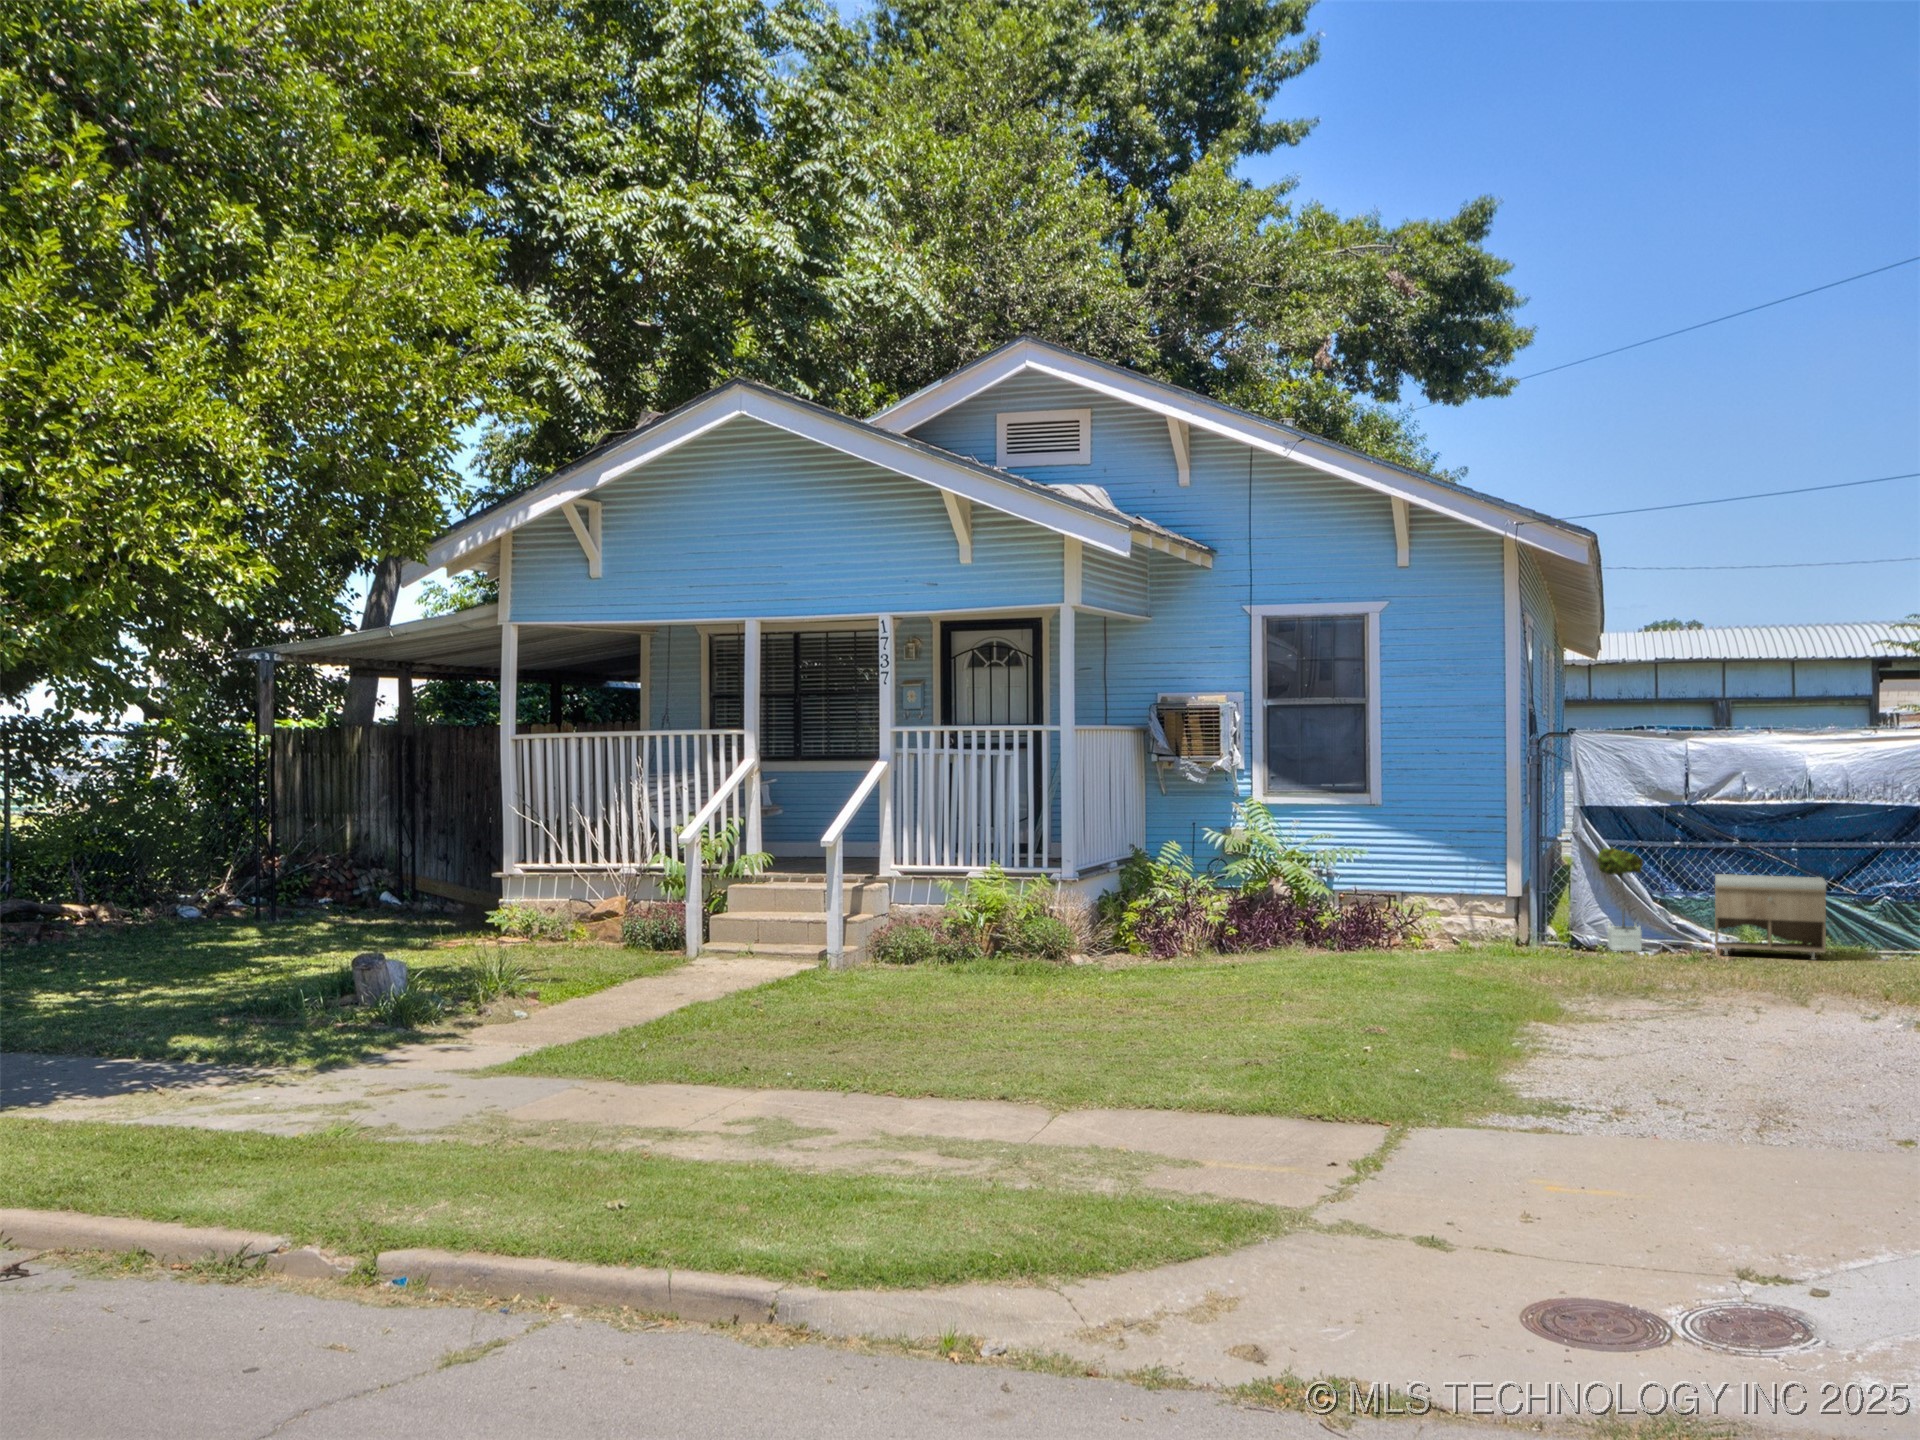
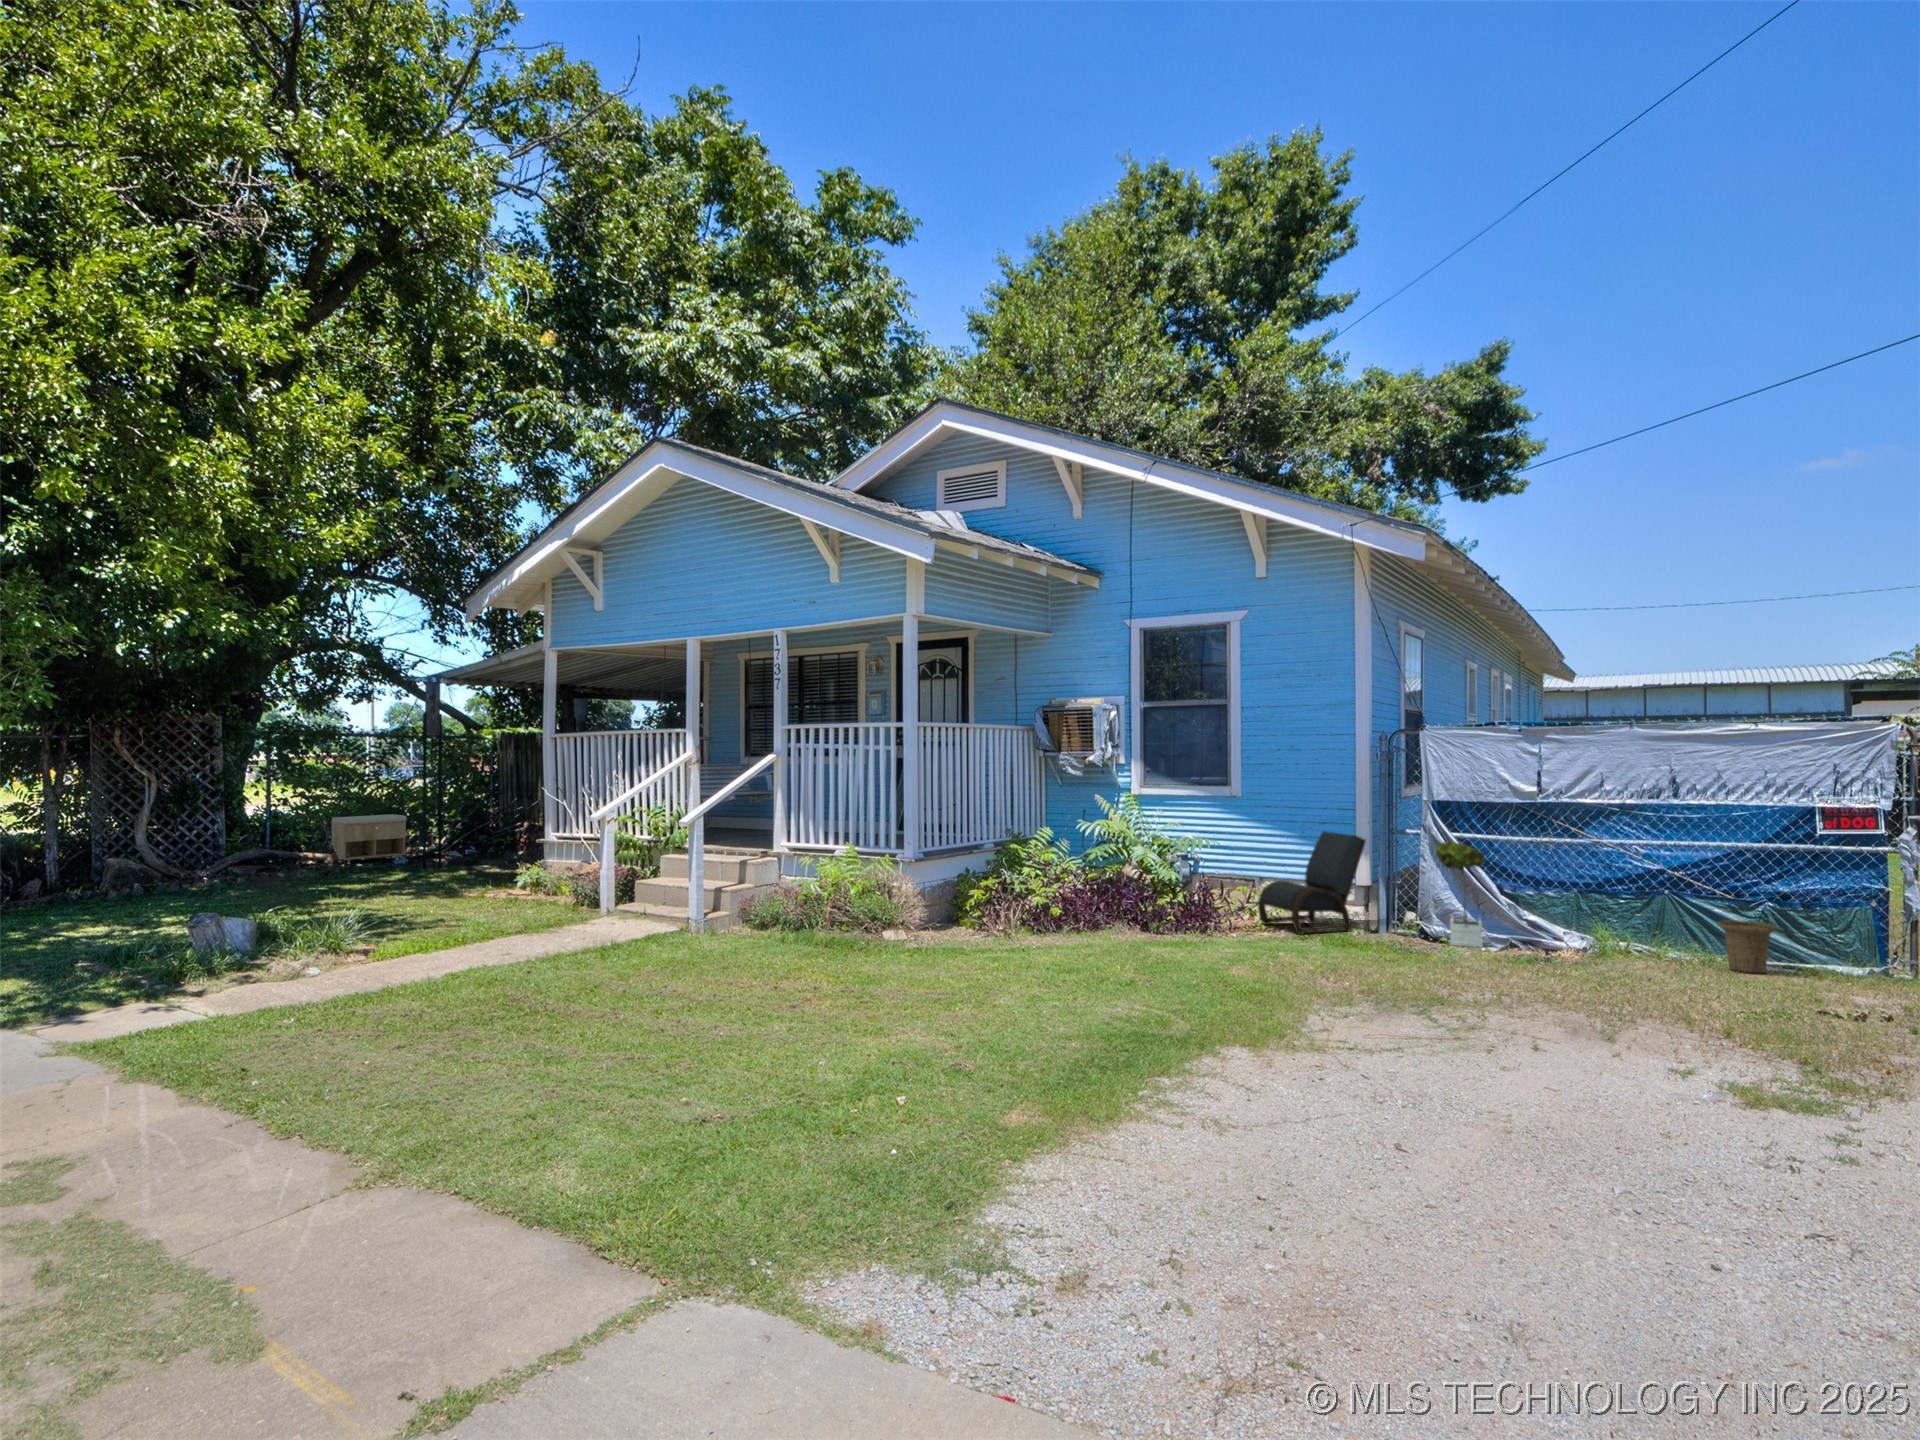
lounge chair: none [1411,842,1520,948] -> present [1258,831,1366,935]
storage bench: present [1715,874,1826,960] -> present [331,814,407,864]
basket: none [1849,915,1898,961] -> present [1717,920,1777,974]

